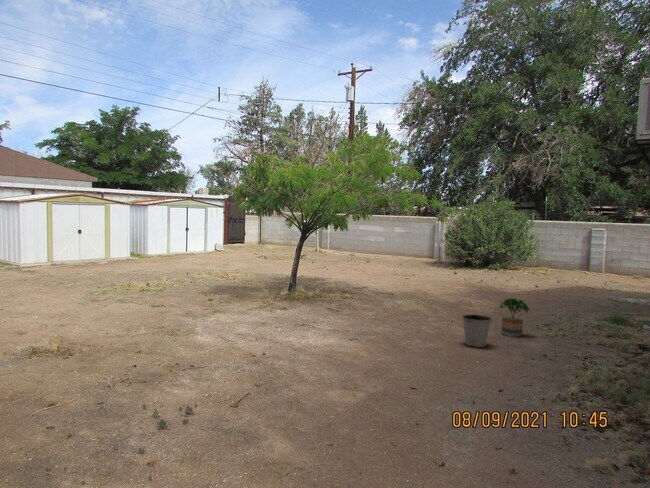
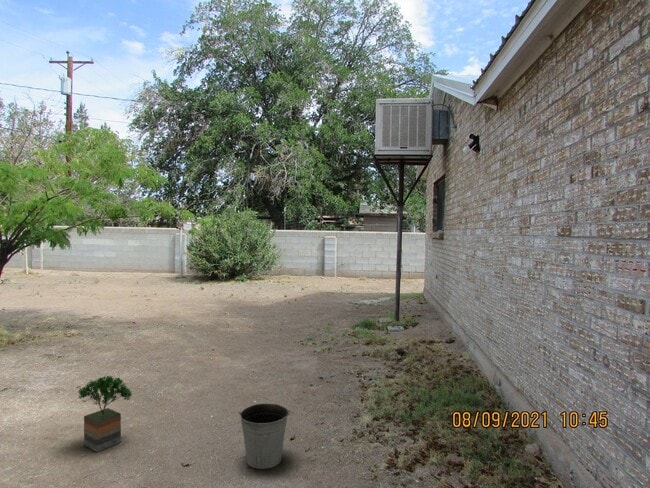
potted tree: present [500,299,529,337] -> present [79,376,132,452]

